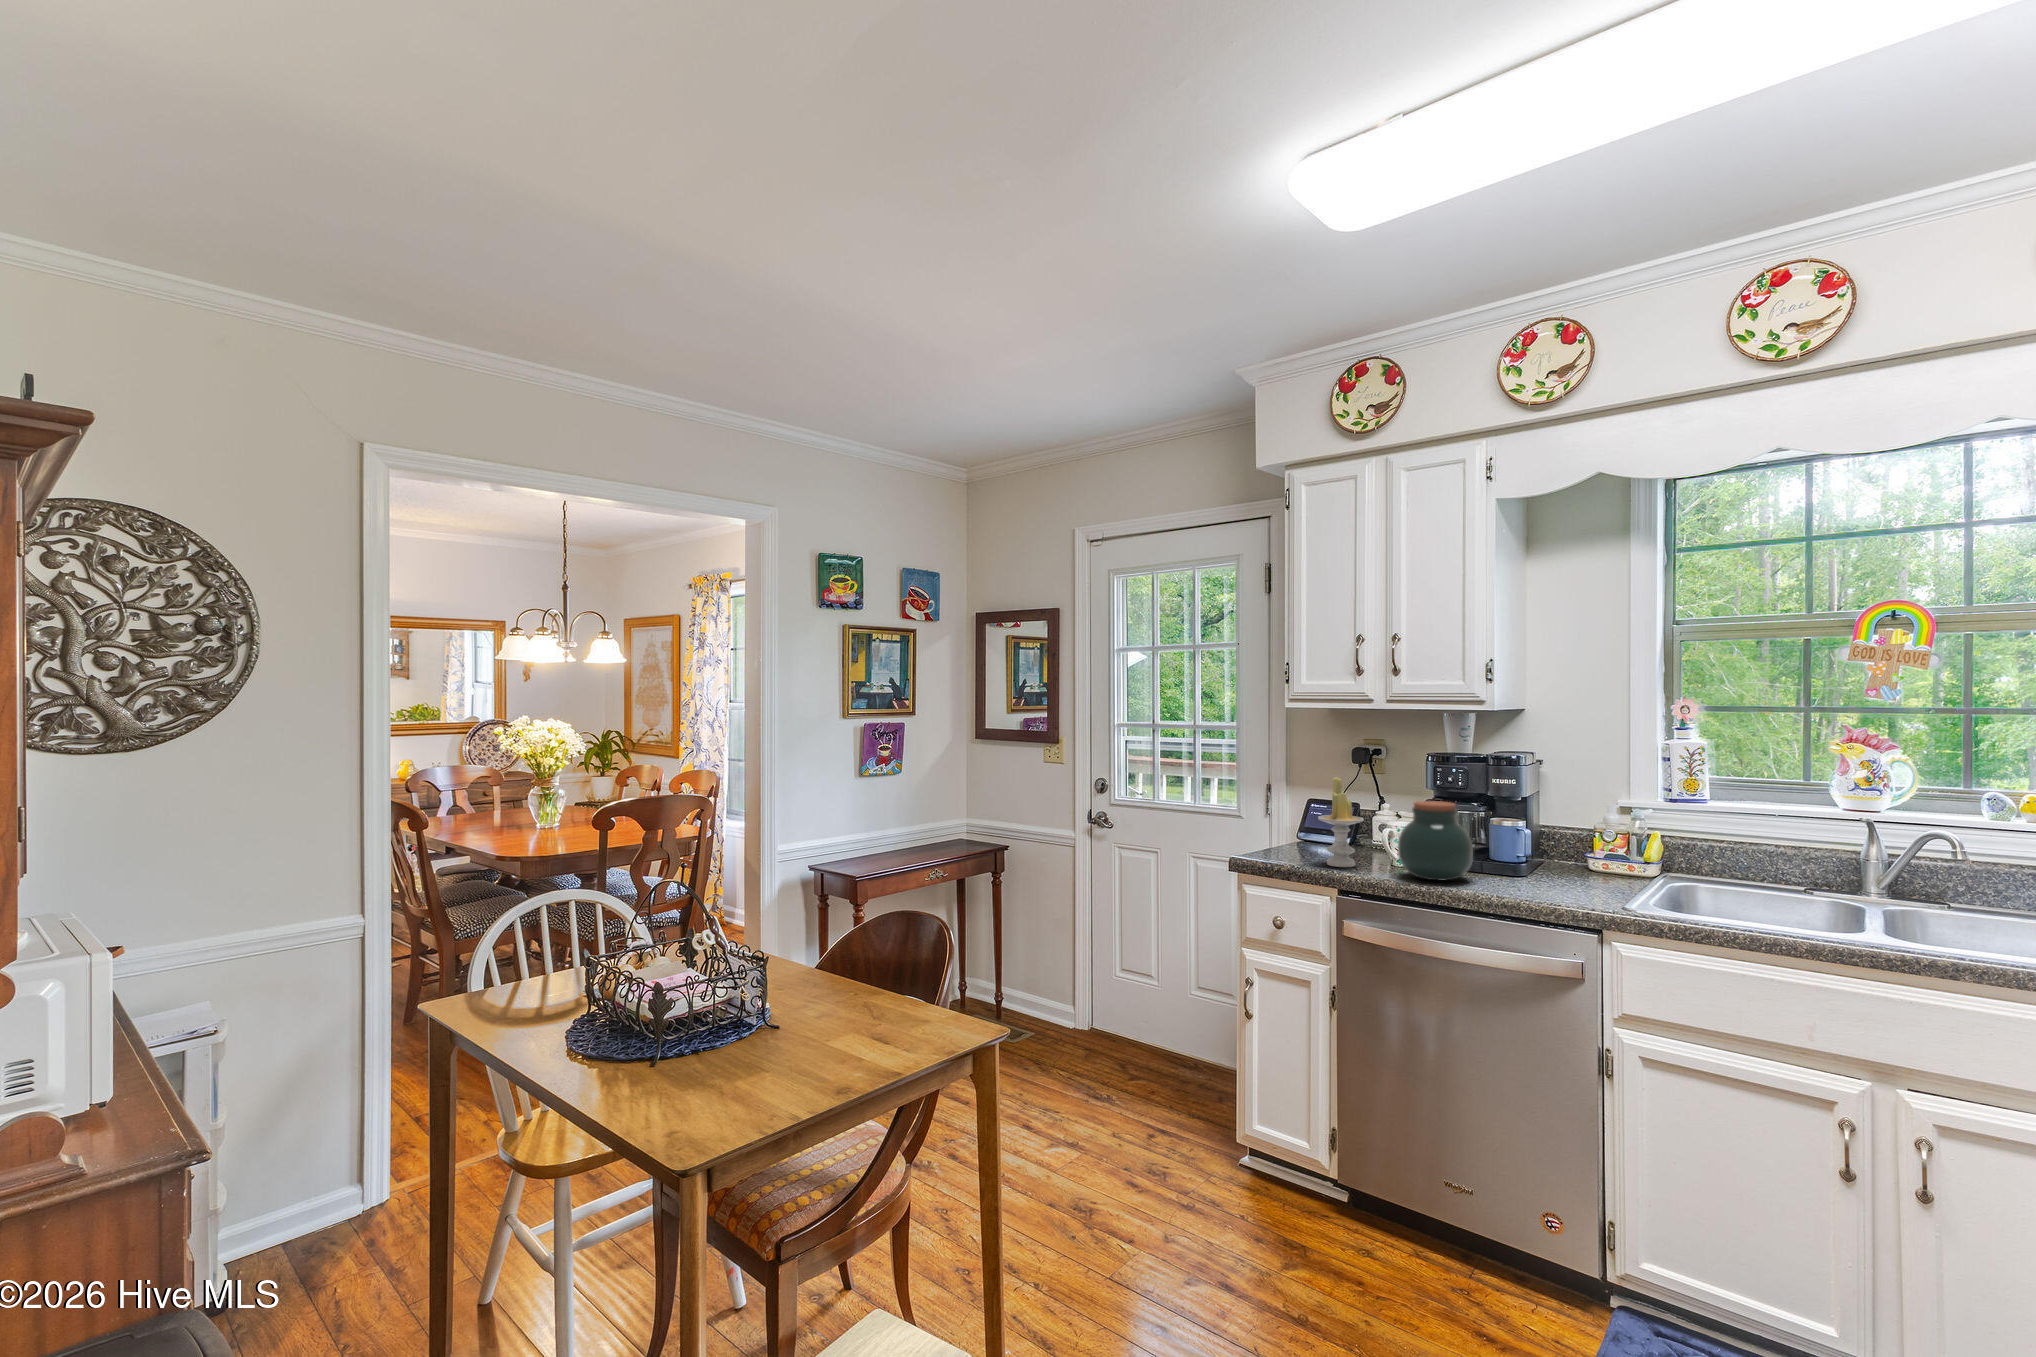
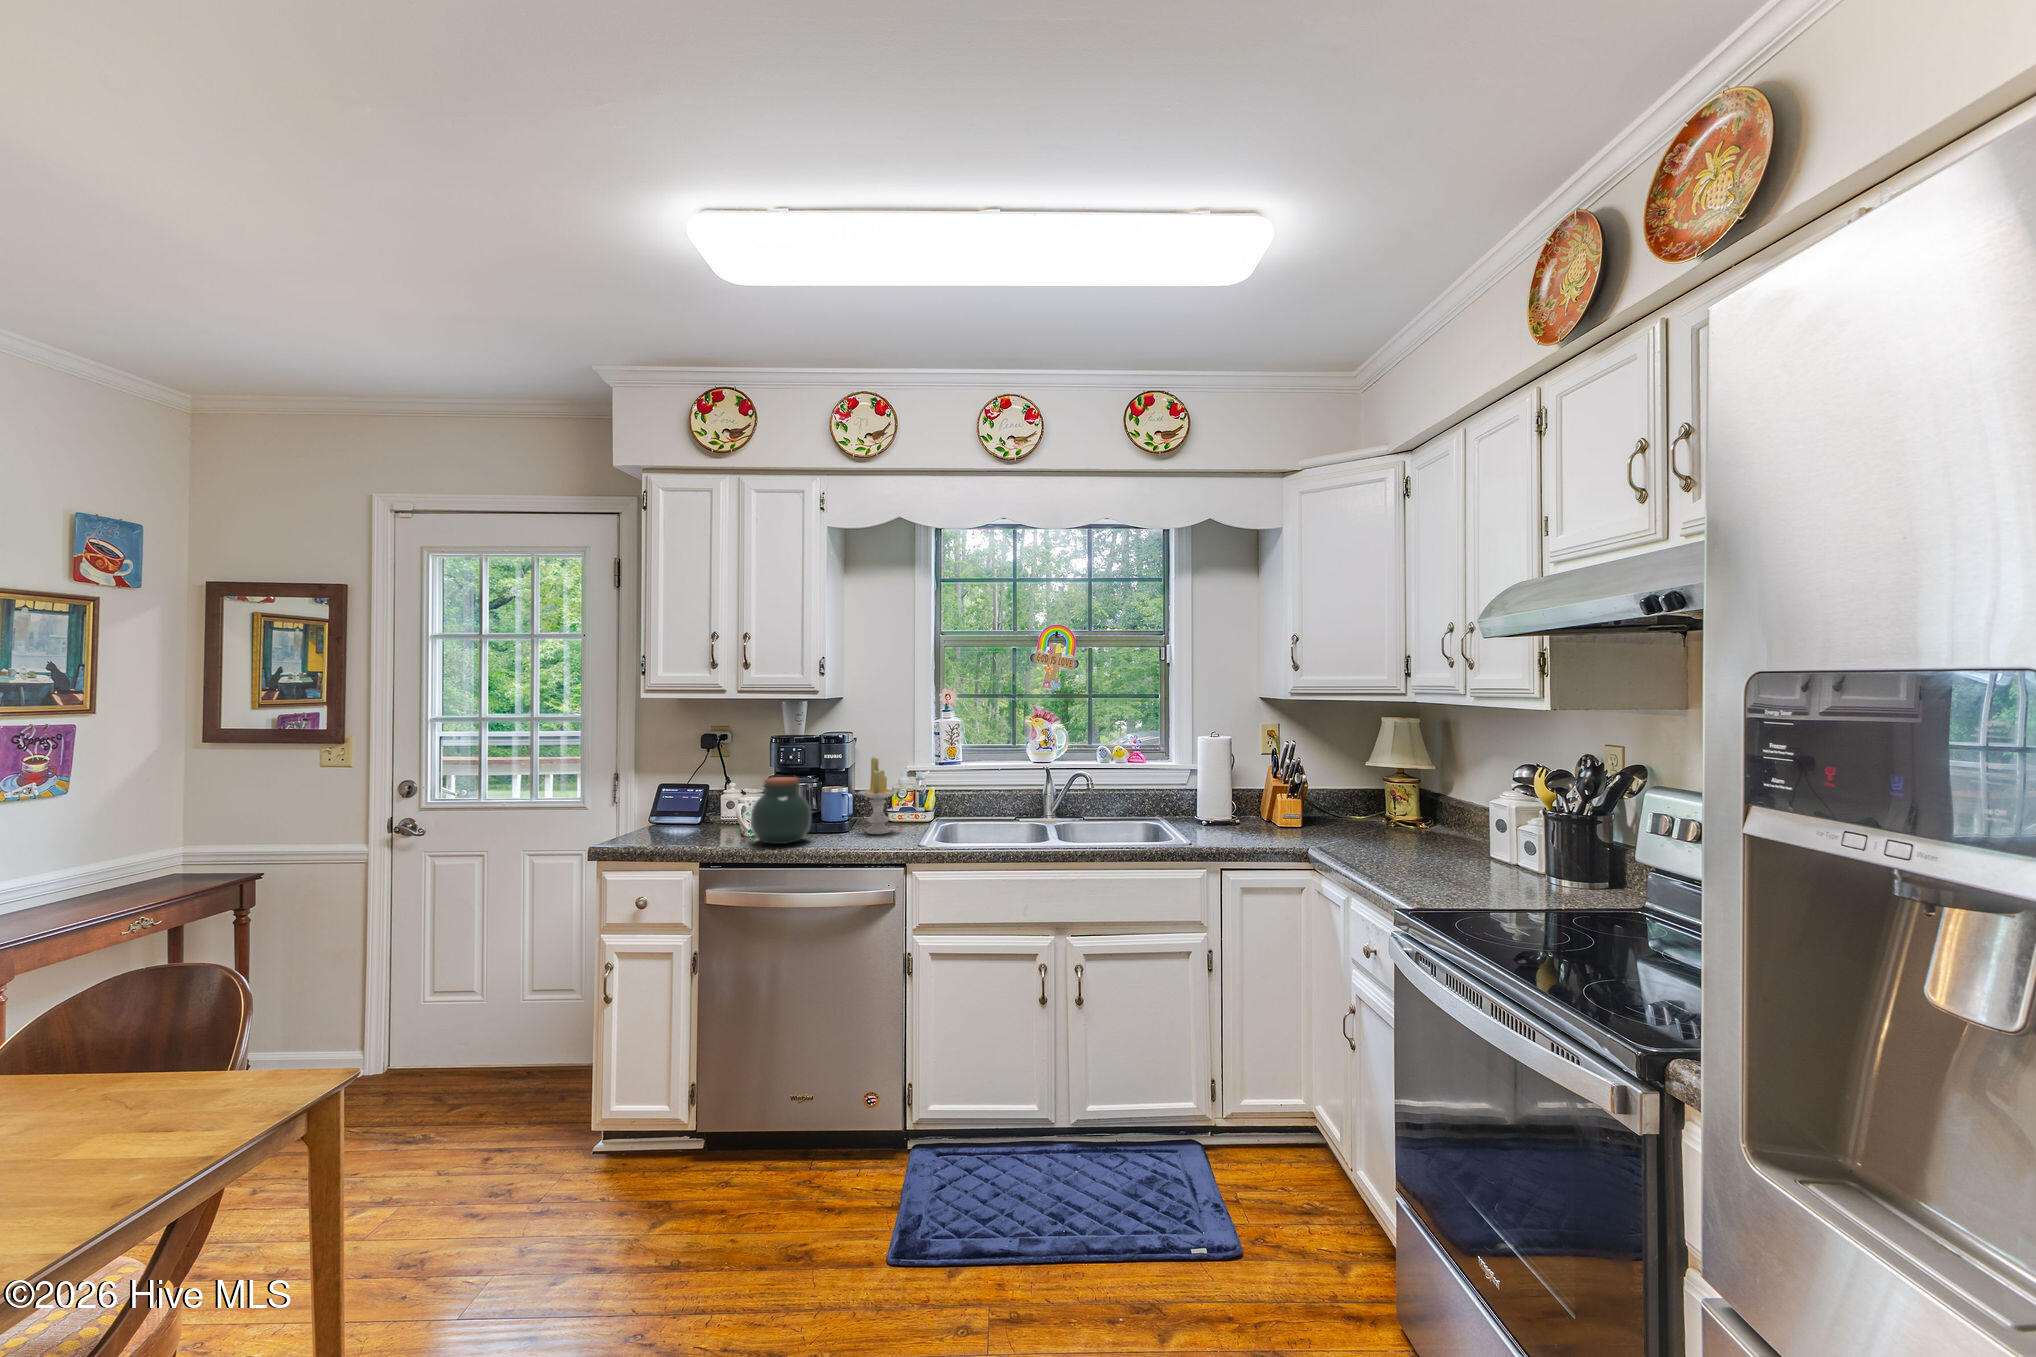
candle: present [1318,777,1364,867] -> present [859,757,897,834]

